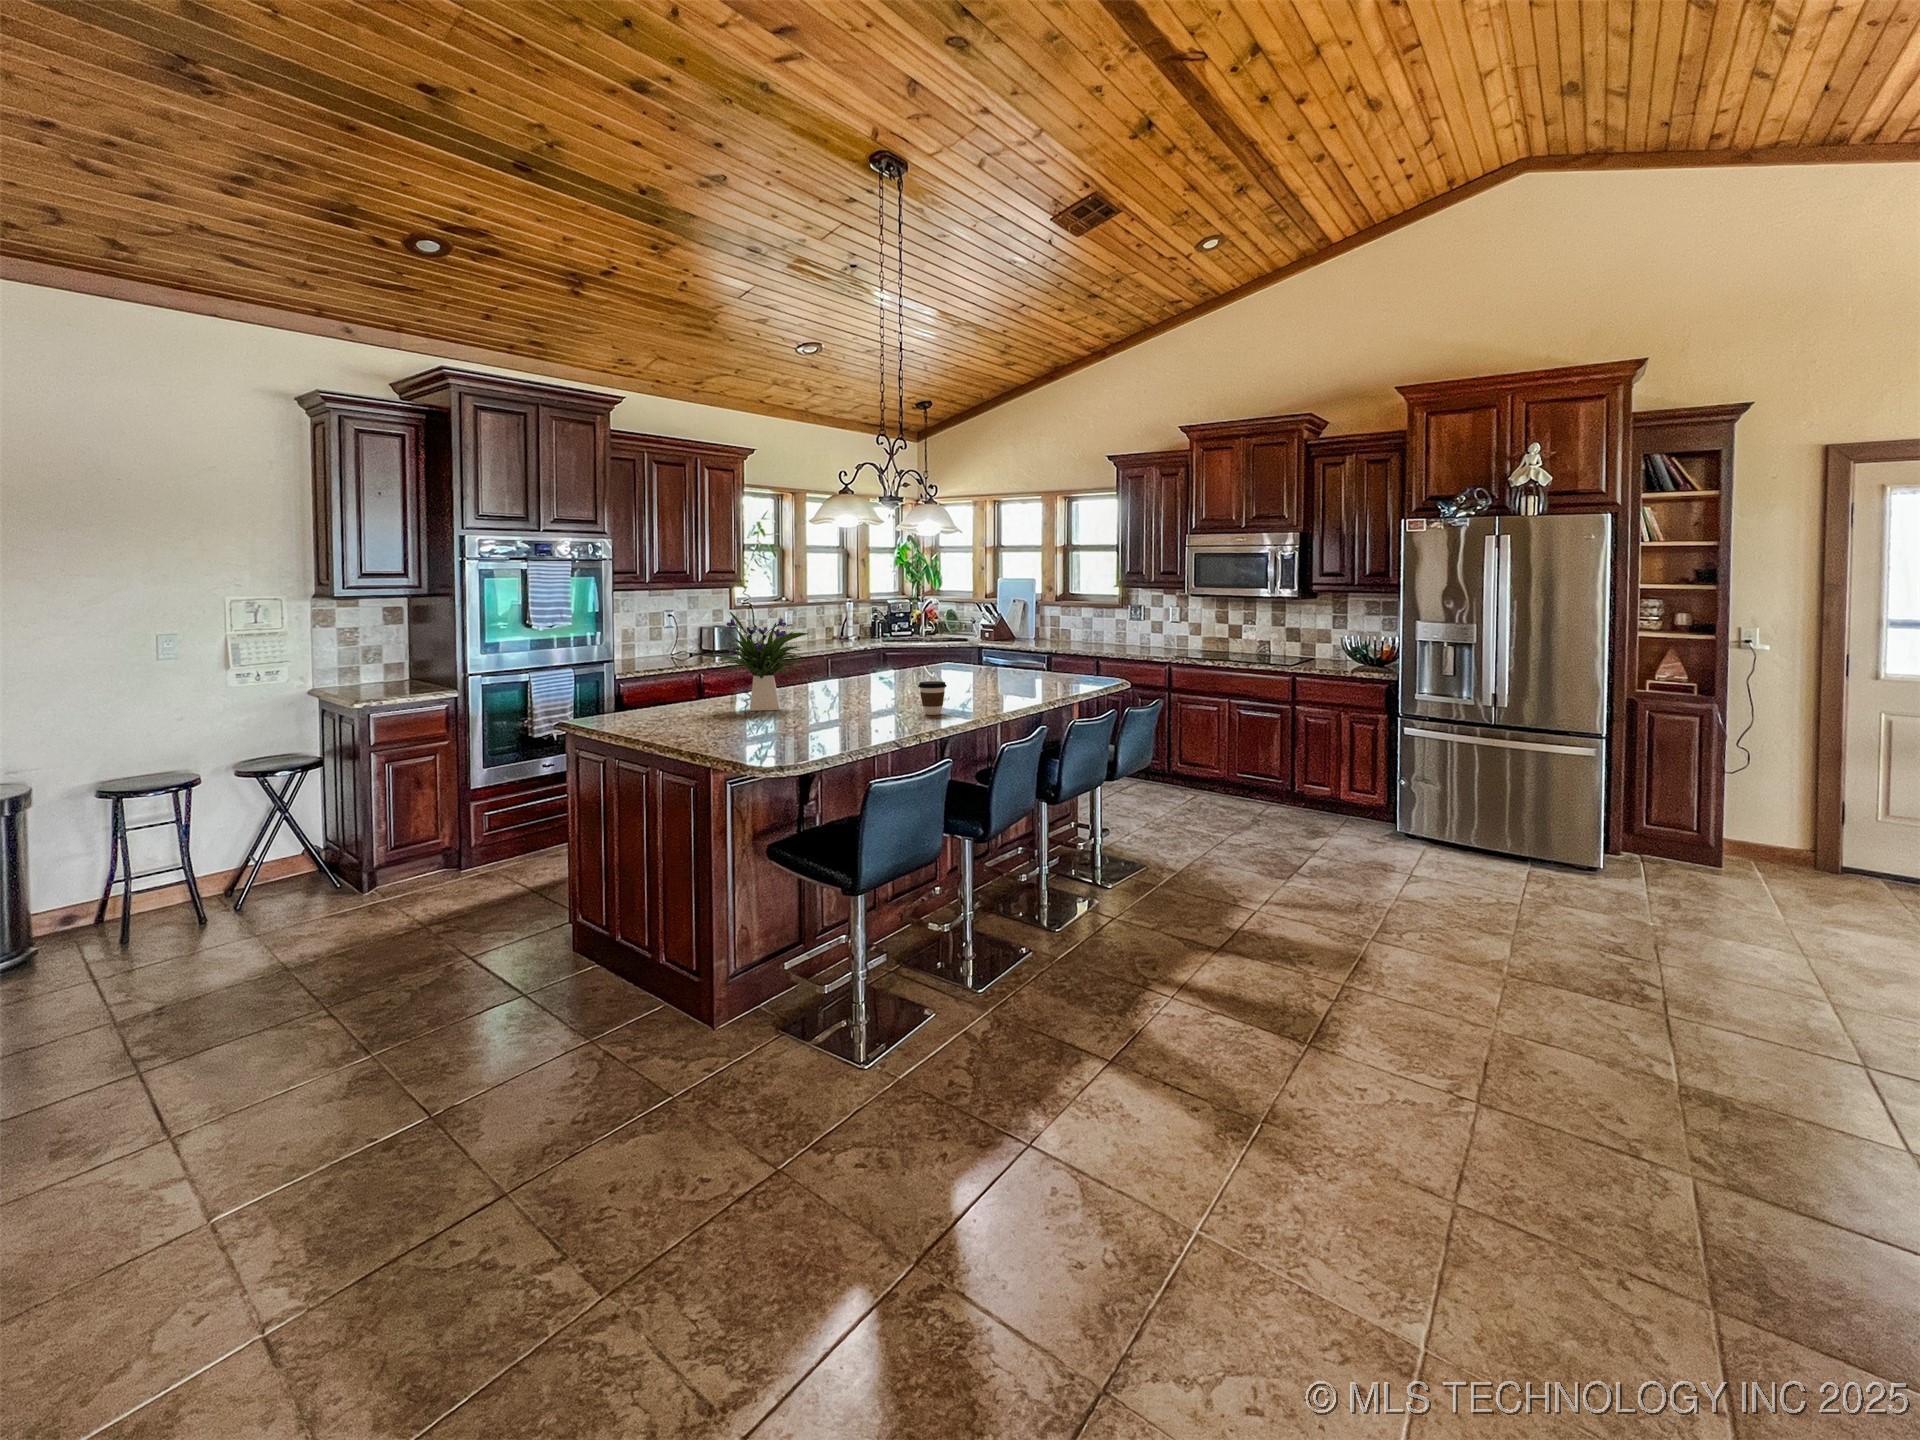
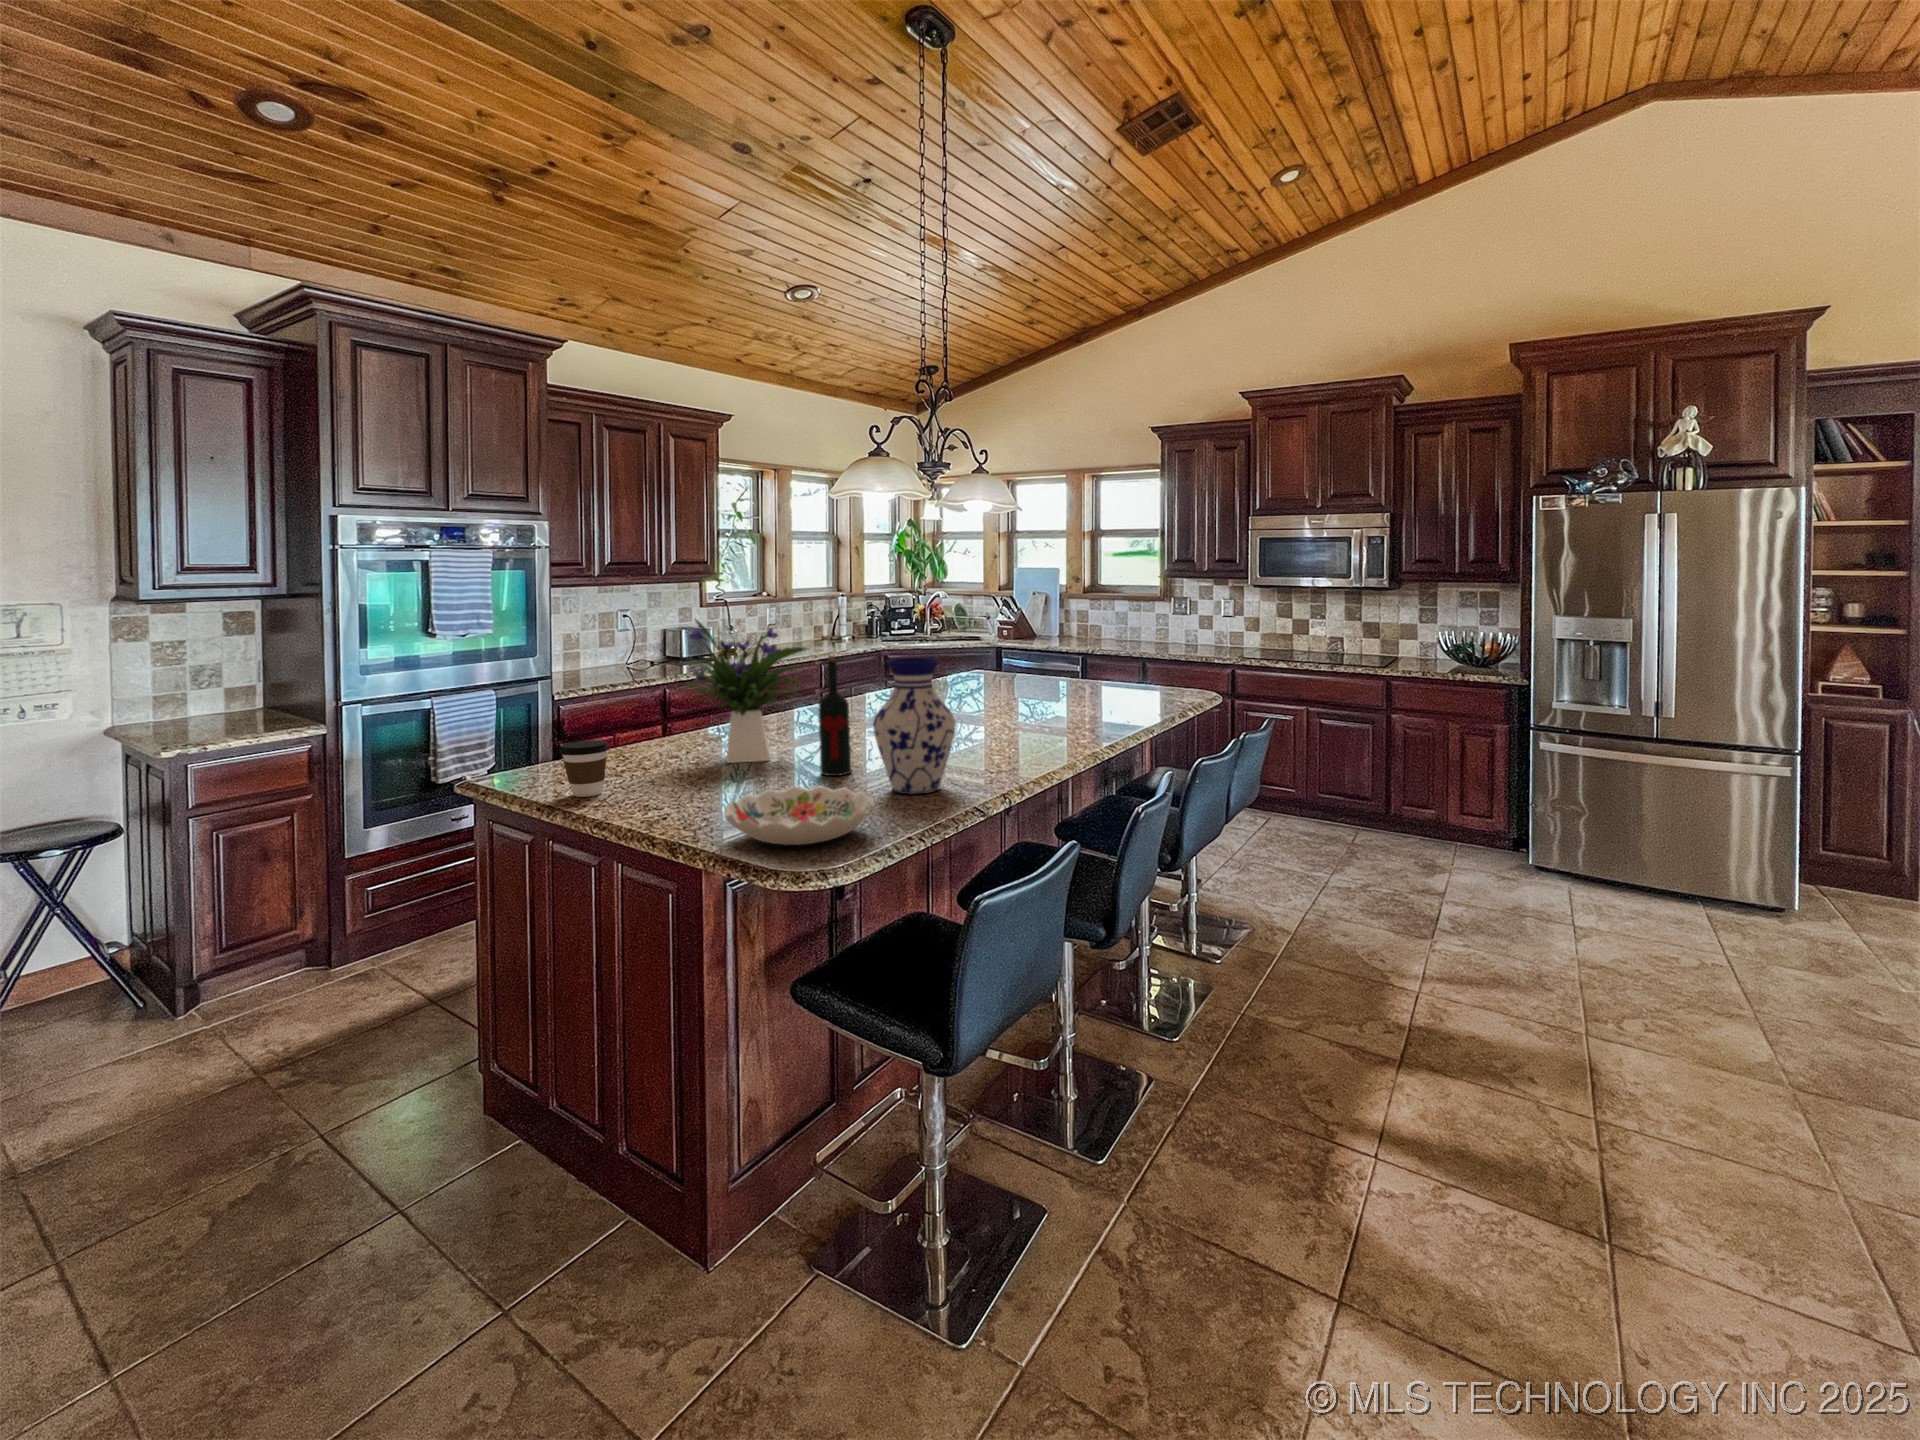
wine bottle: none [811,637,833,716] -> present [819,656,852,776]
vase: none [843,637,896,723] -> present [873,658,956,794]
coffee cup: present [918,681,947,715] -> present [559,740,609,797]
decorative bowl: none [749,711,837,740] -> present [725,786,875,845]

